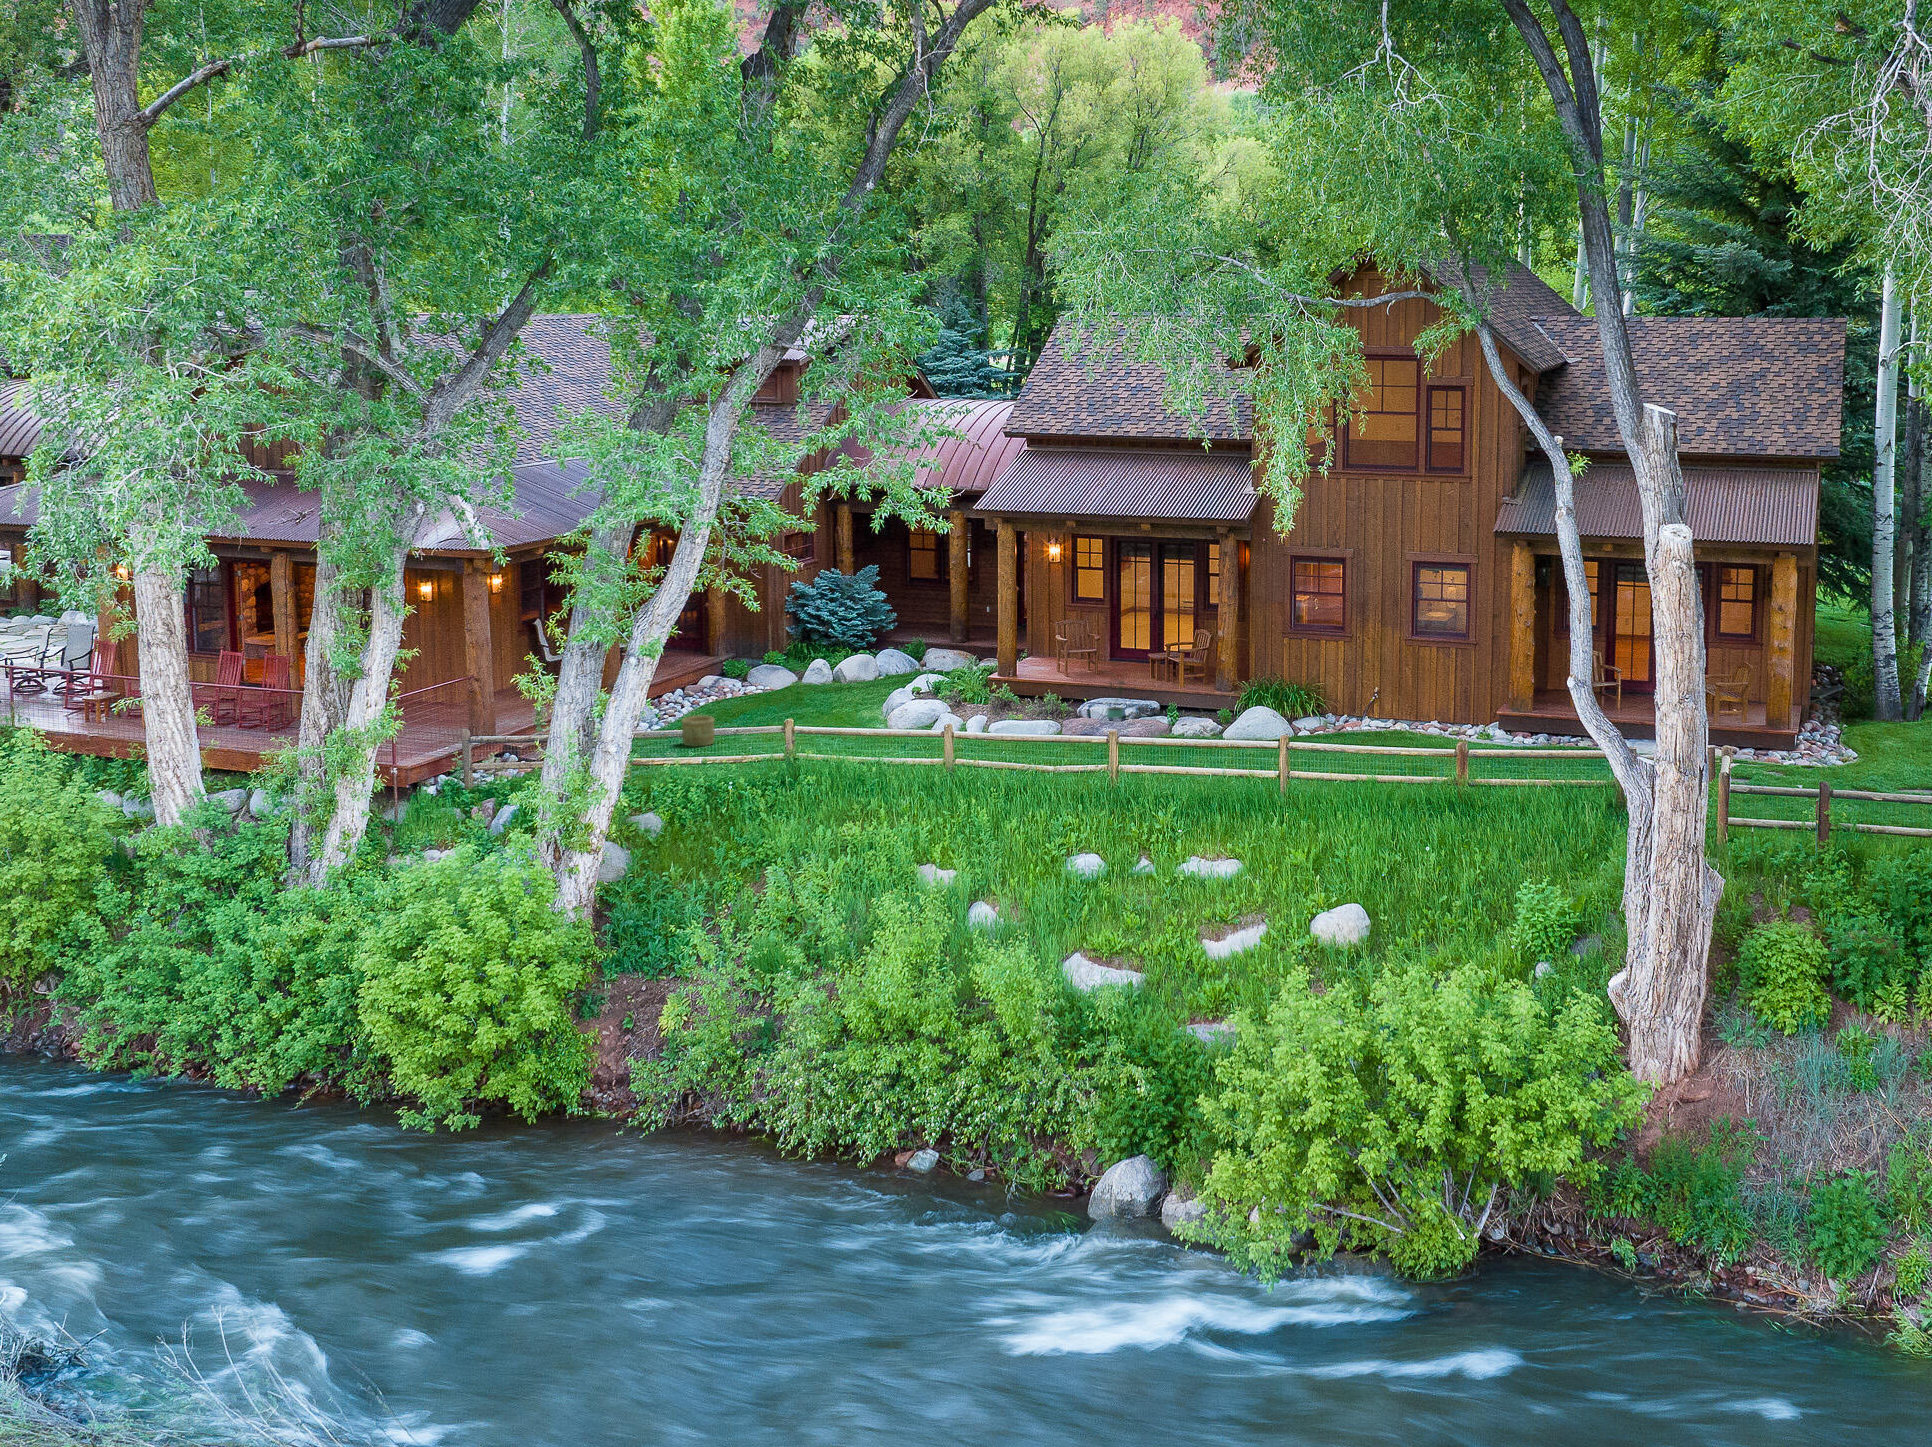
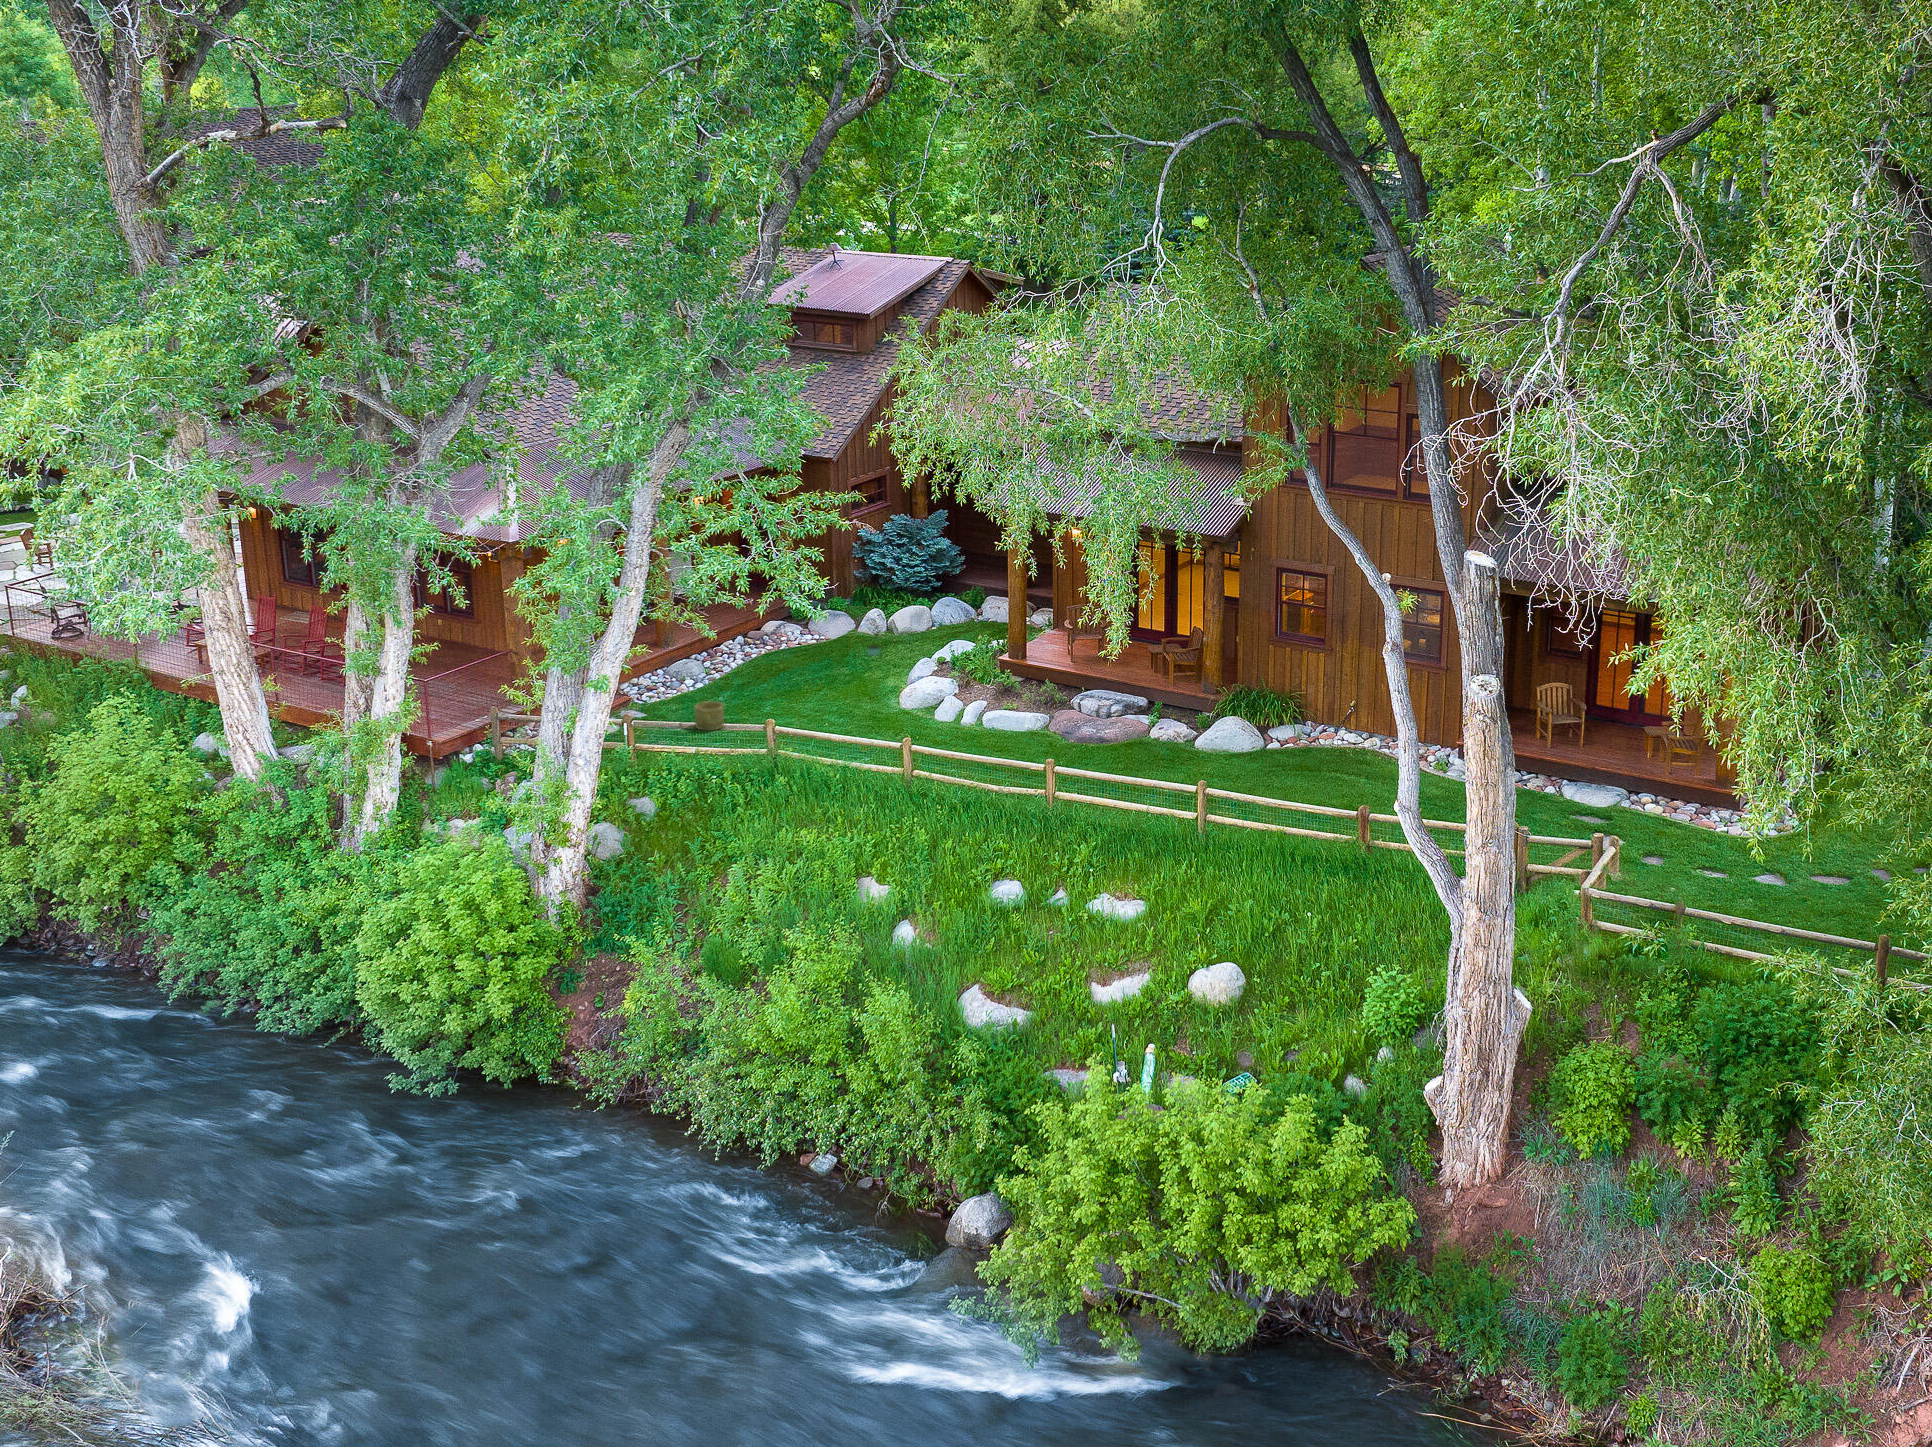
potted plant: present [1107,674,1124,718] -> present [866,616,880,656]

